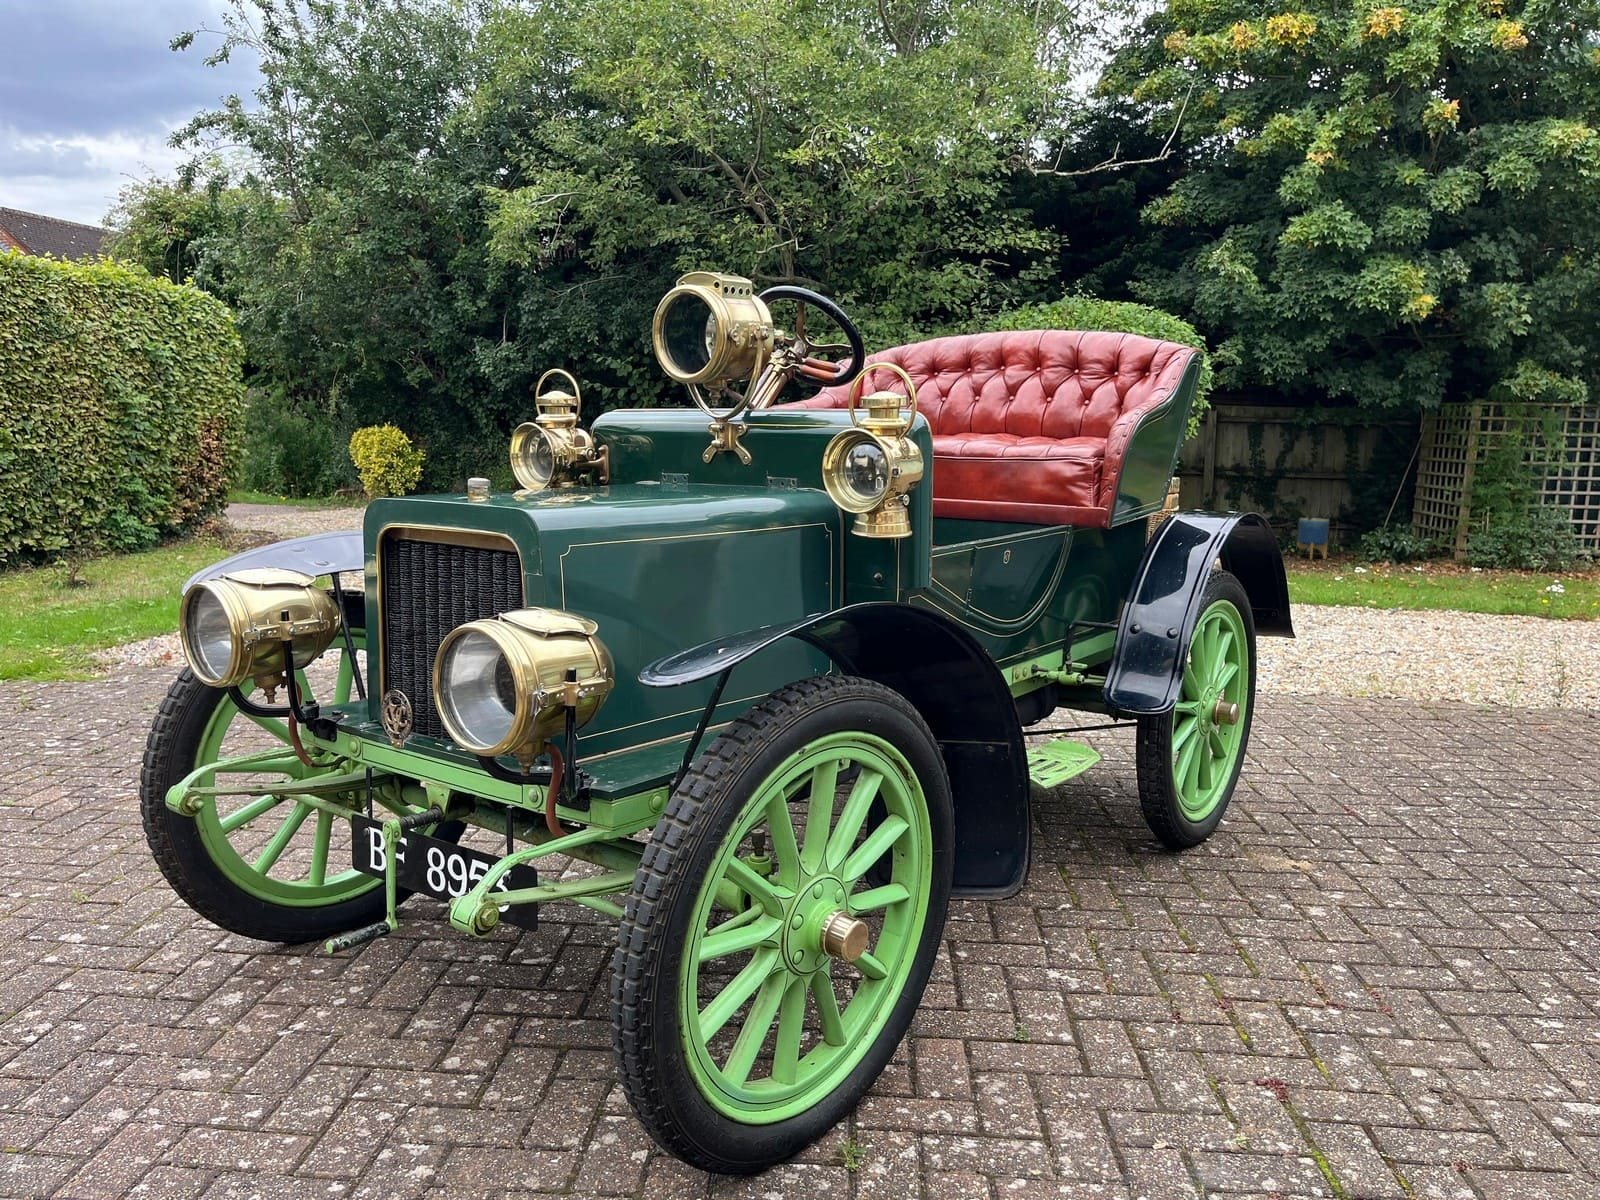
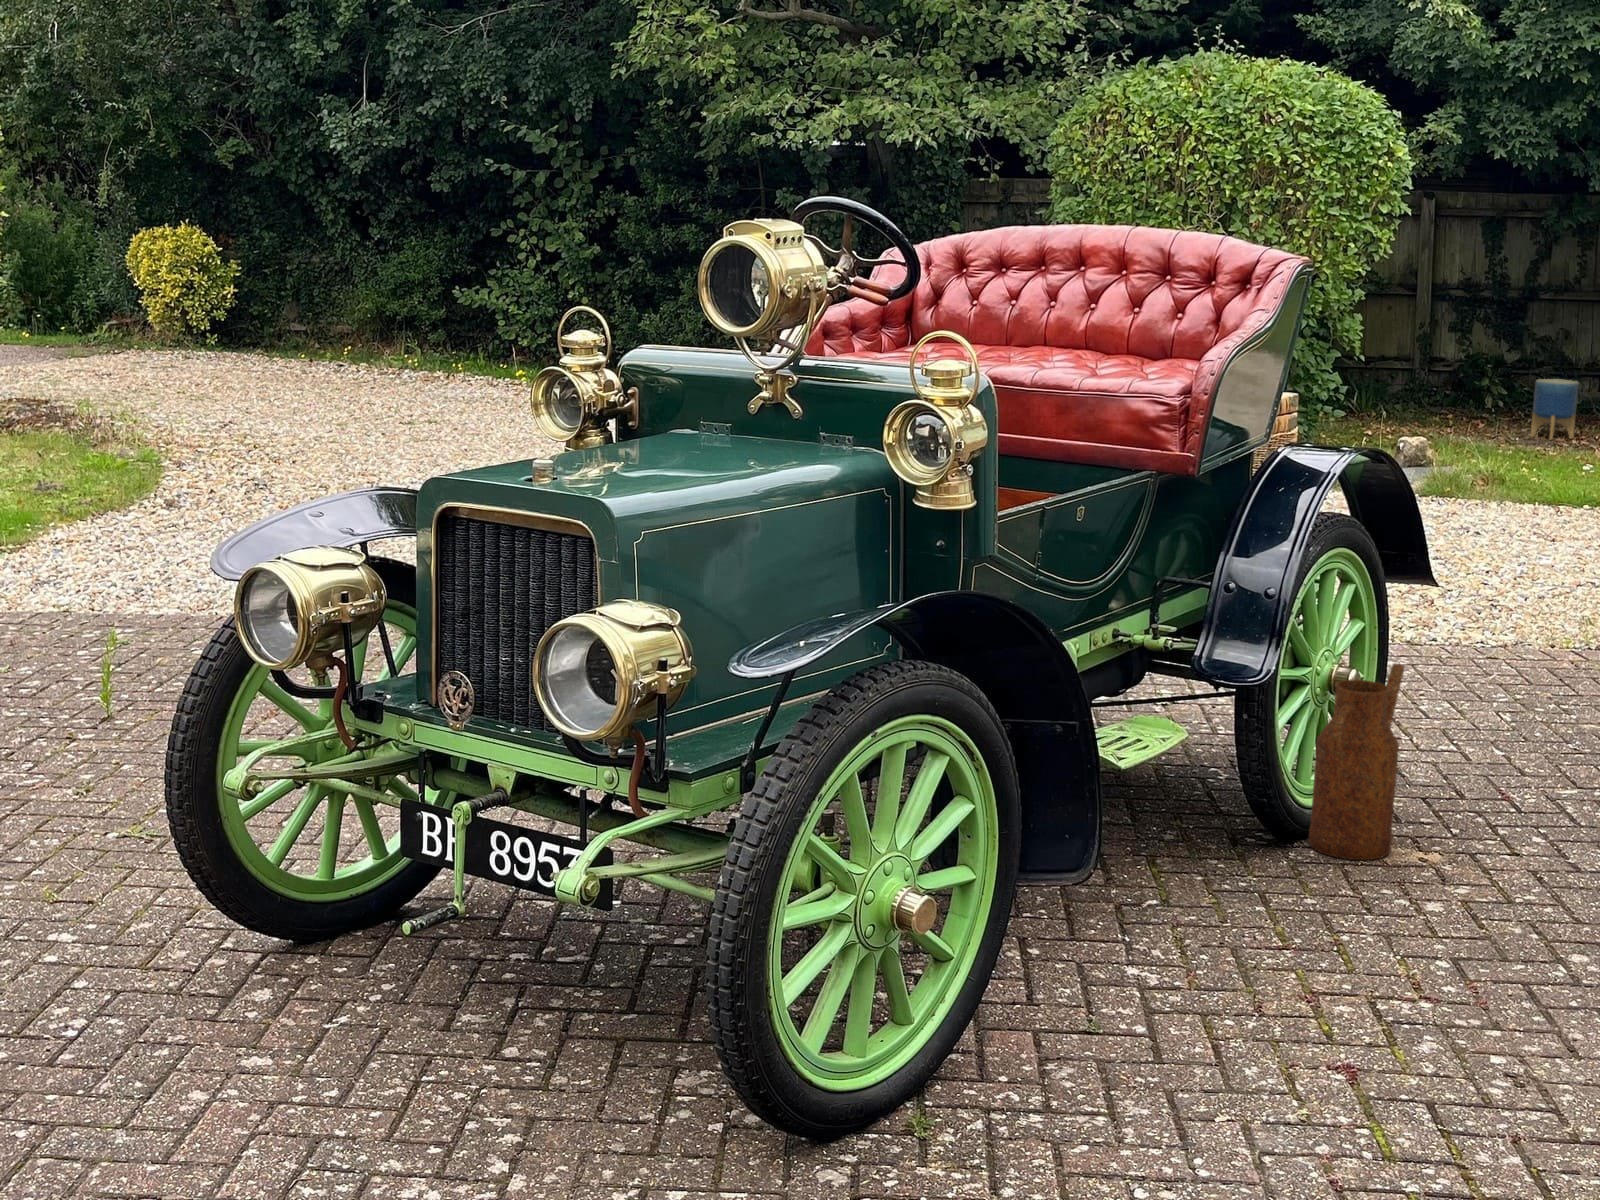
watering can: none [1194,698,1272,868] -> present [1308,663,1404,860]

